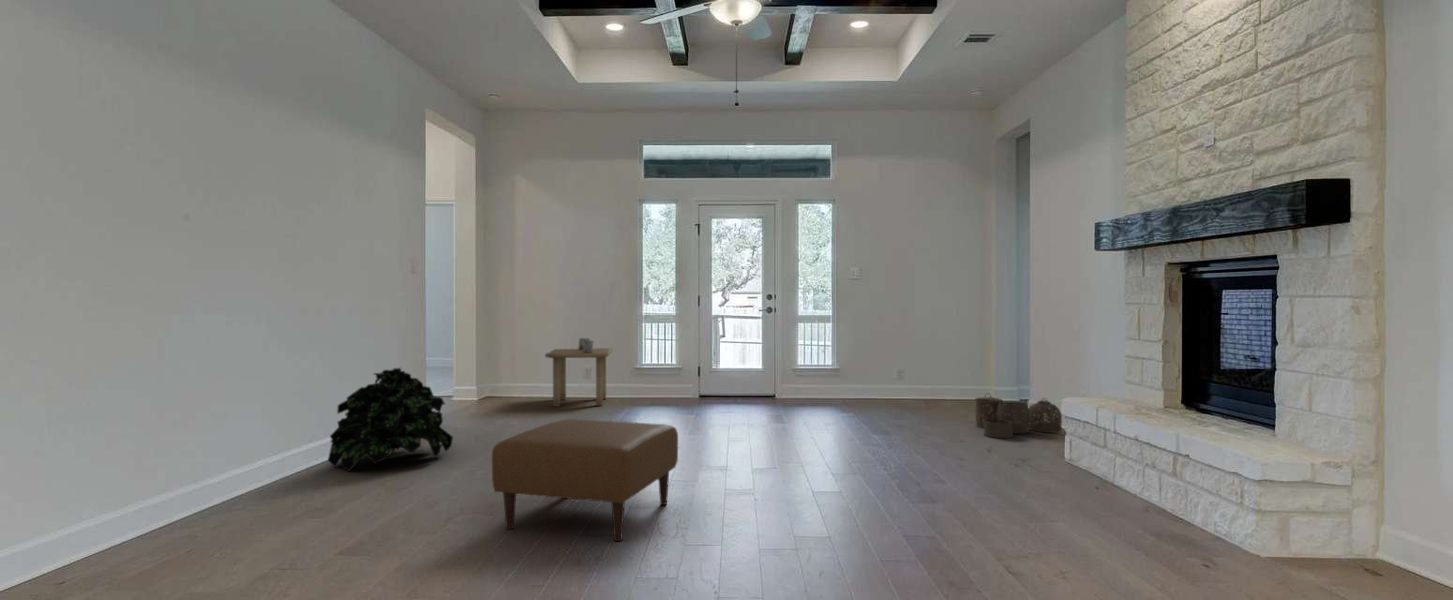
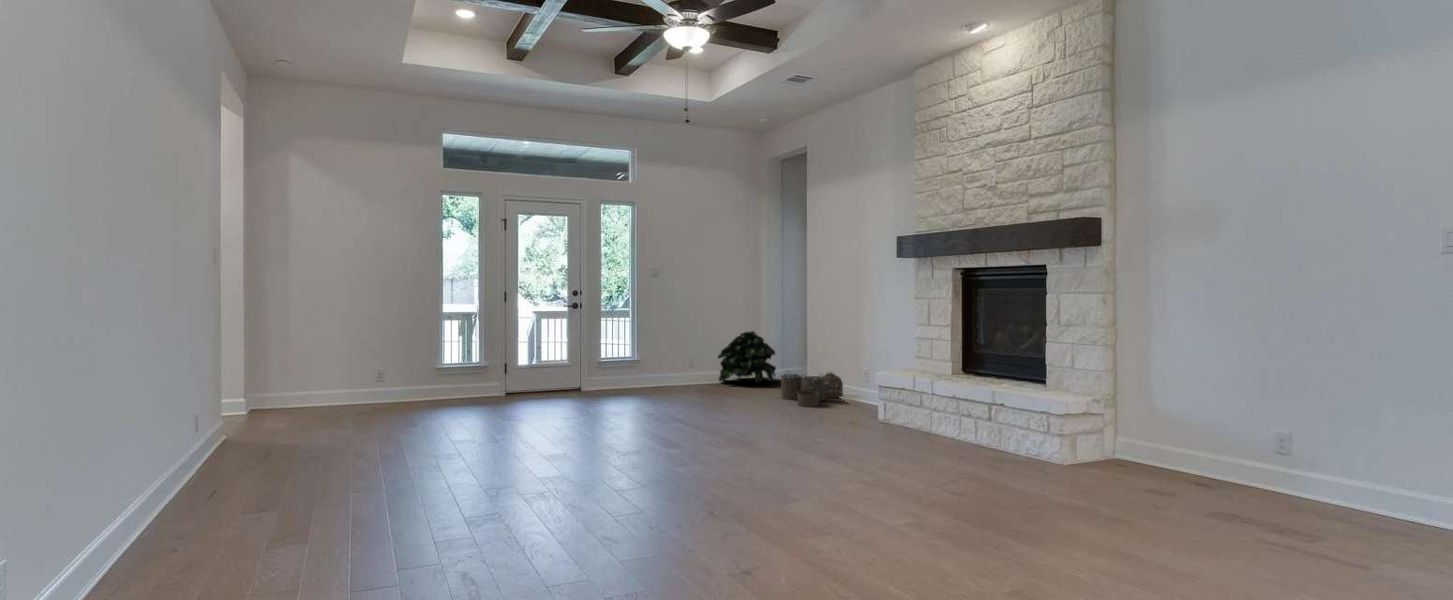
side table: present [545,338,612,407] -> none [333,344,417,426]
potted plant: present [328,368,453,471] -> present [718,331,776,384]
ottoman: present [492,419,678,541] -> none [507,429,674,568]

